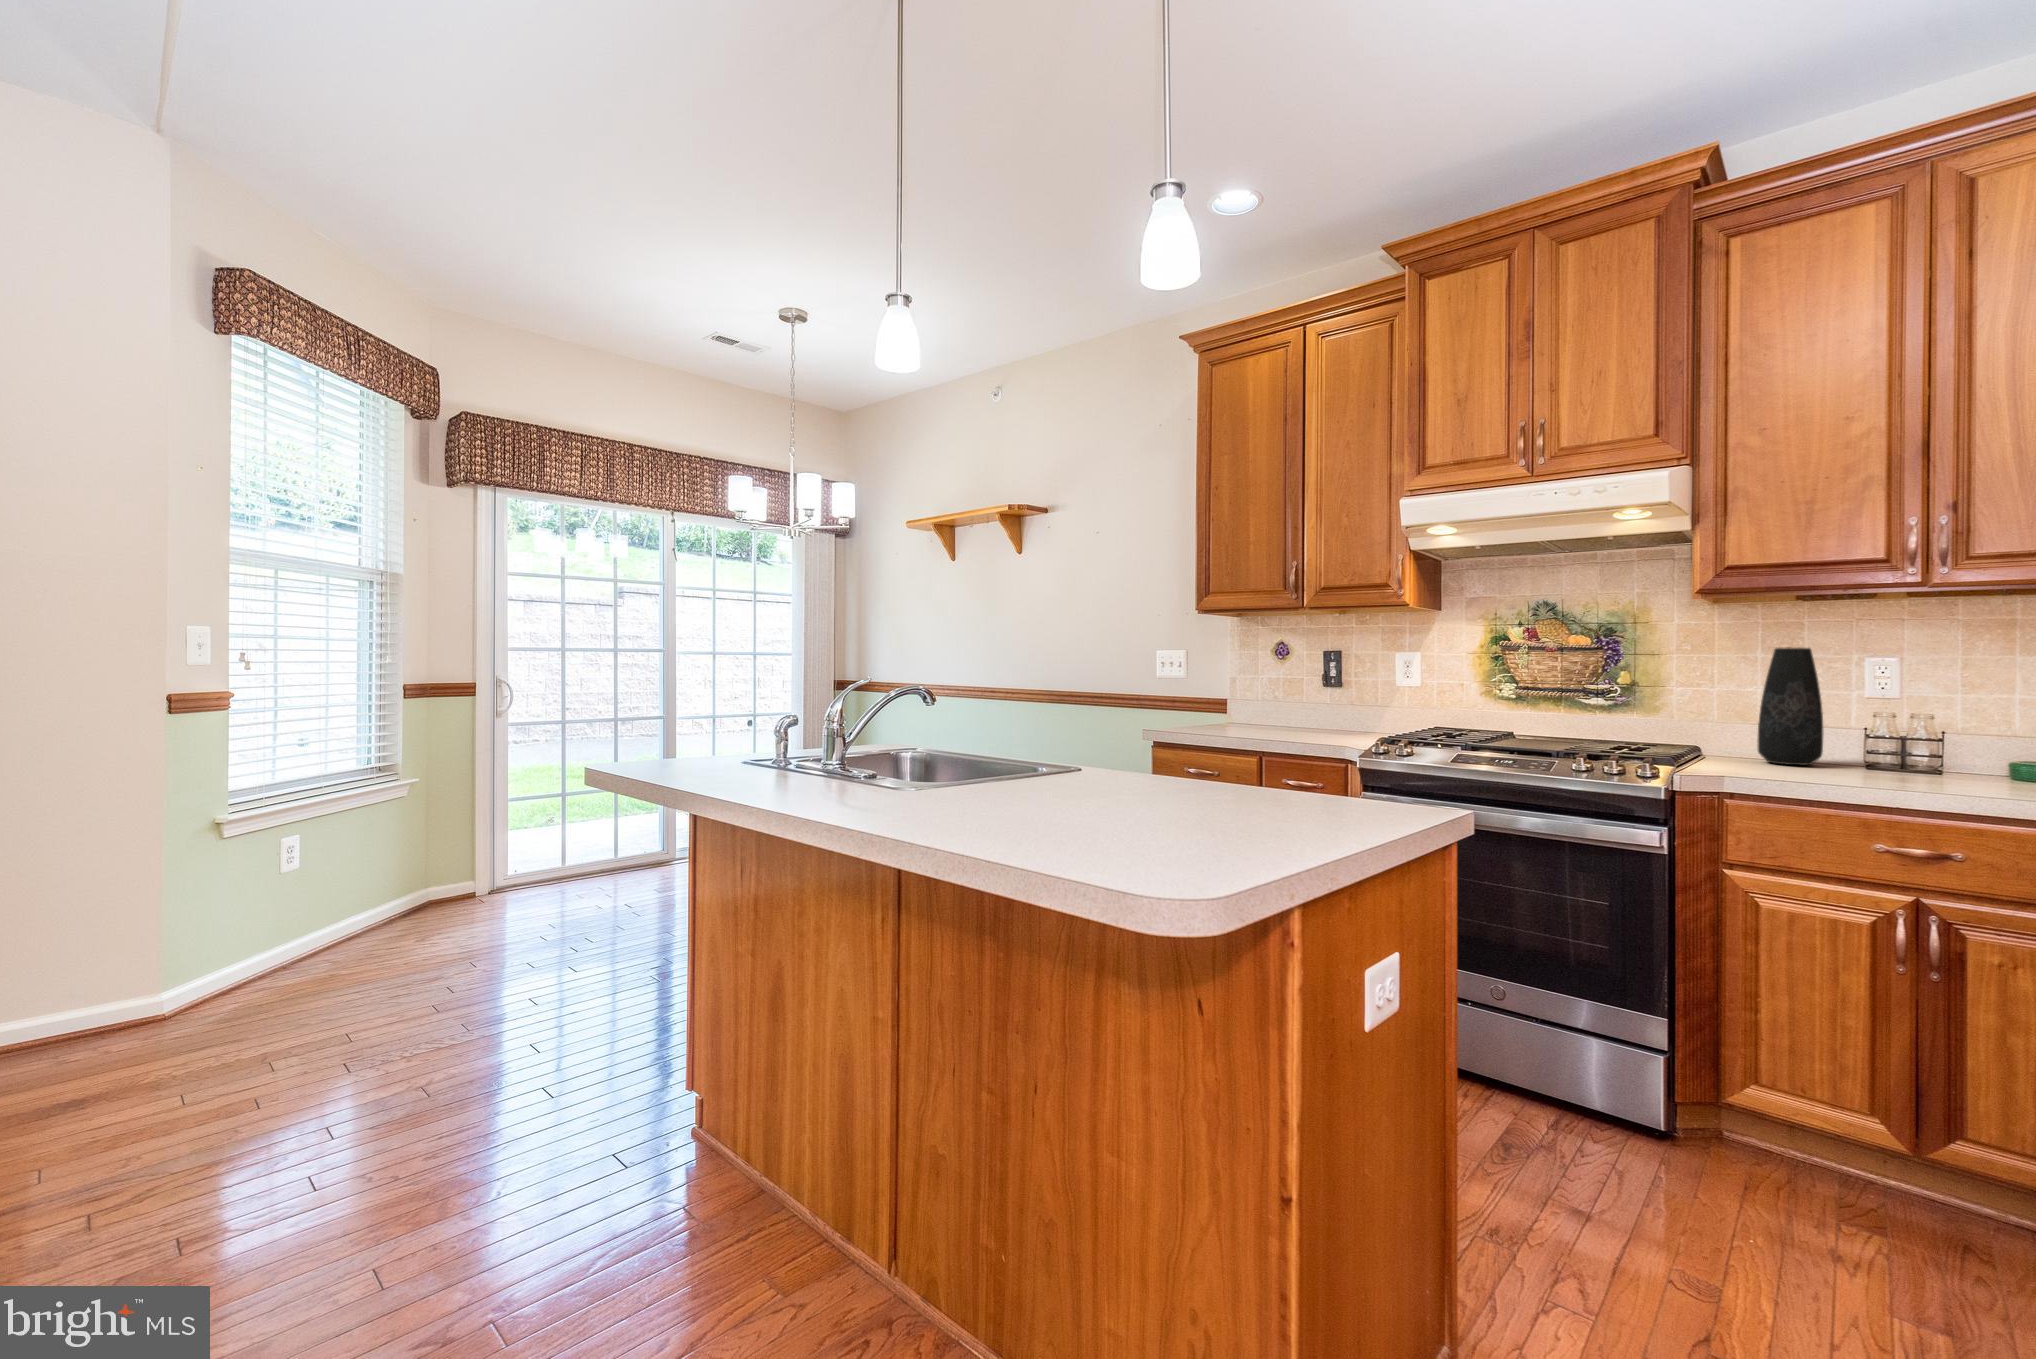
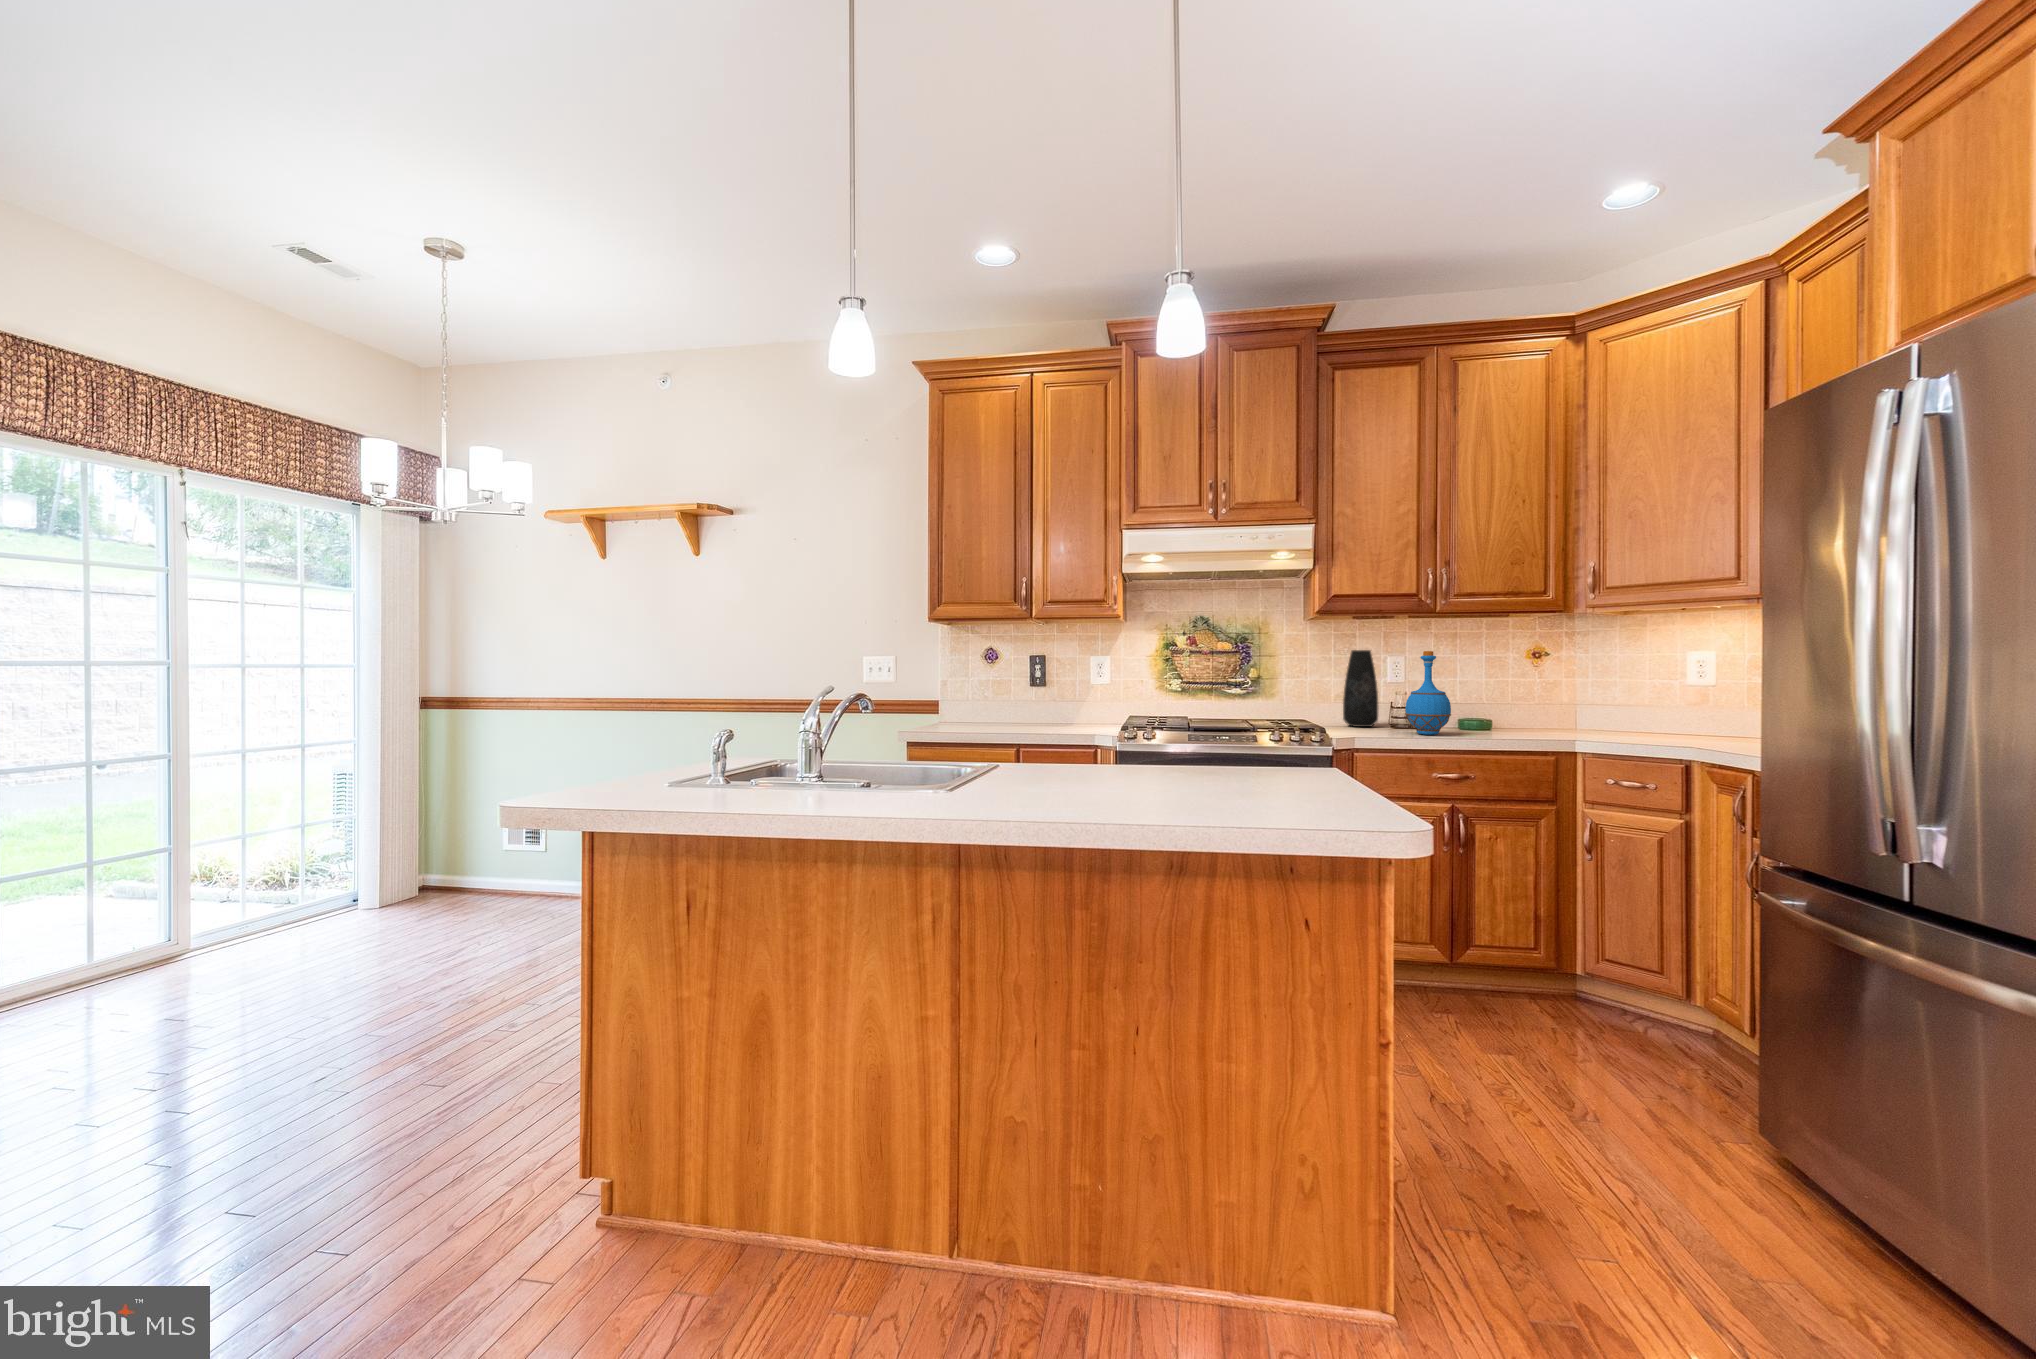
bottle: none [1837,650,1930,784] -> present [1405,651,1451,735]

